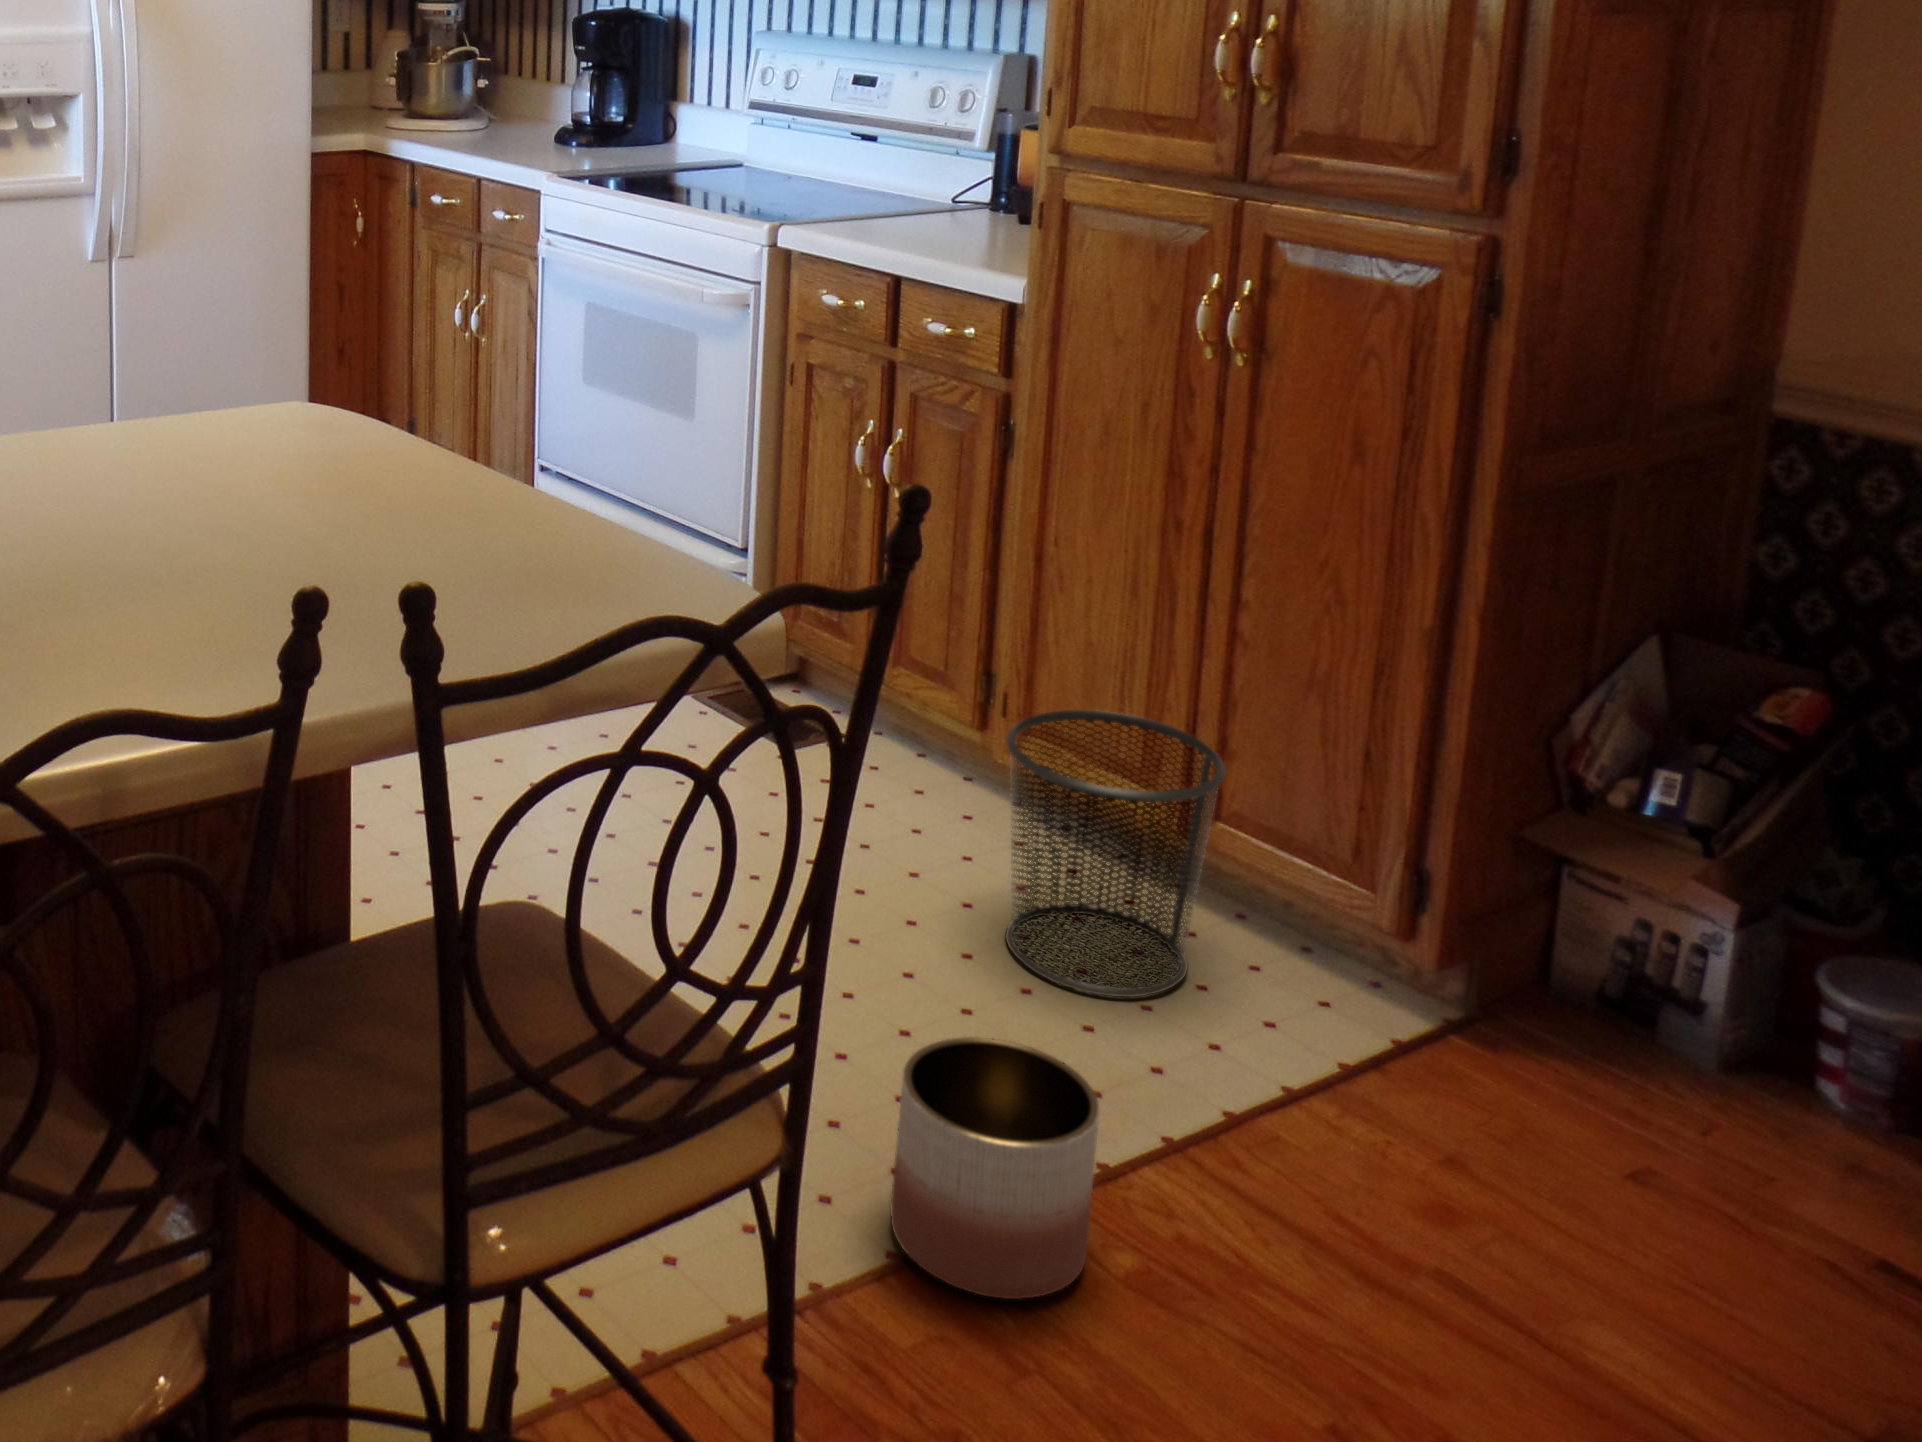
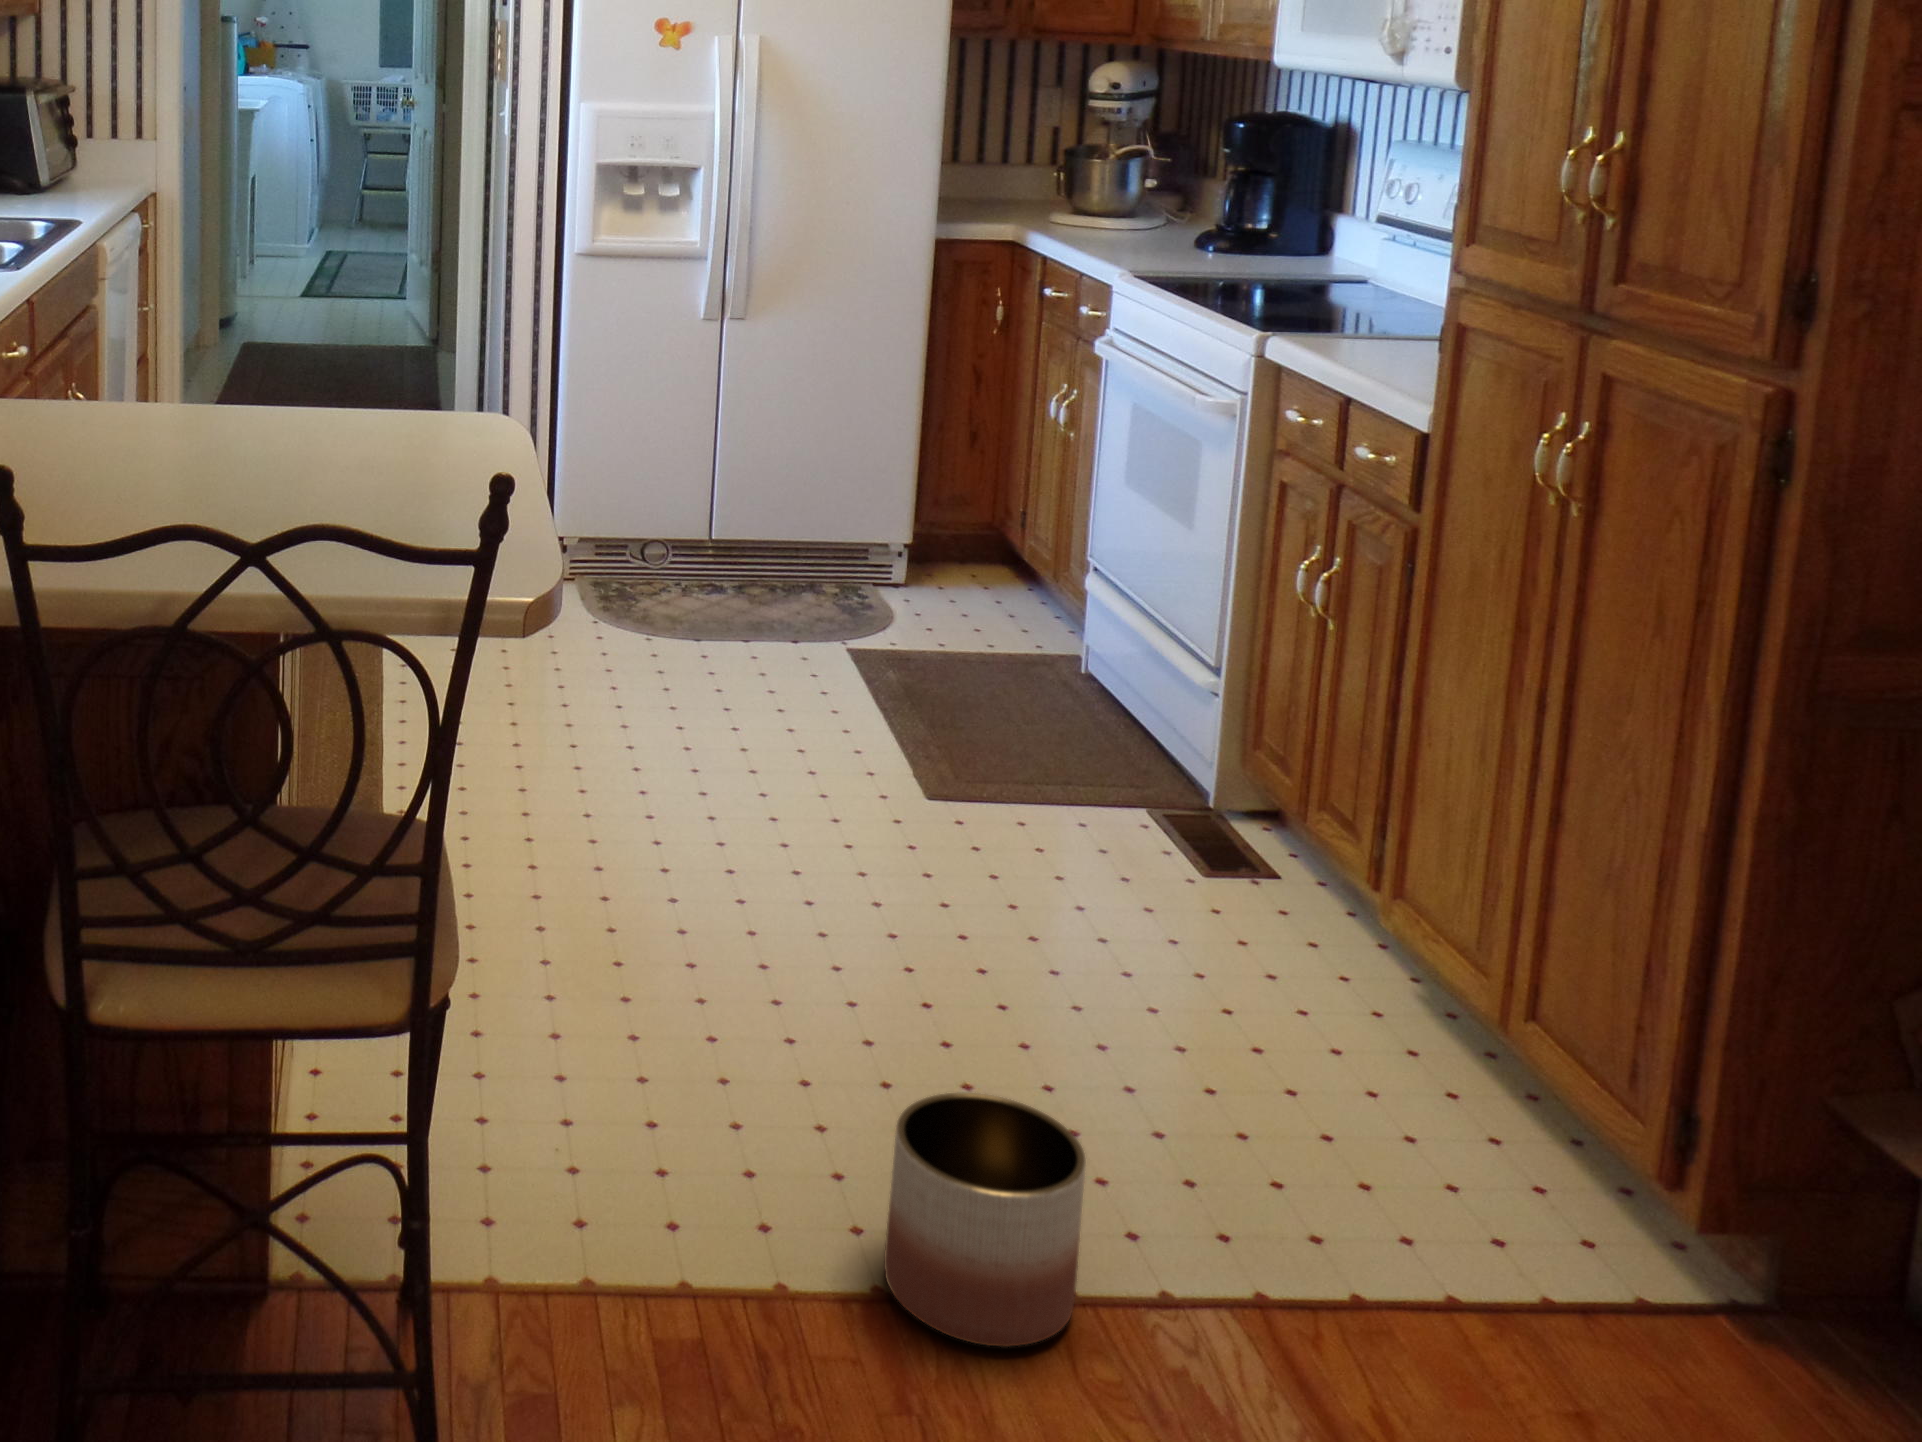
waste bin: present [1006,710,1226,997] -> none [1259,857,1508,1172]

